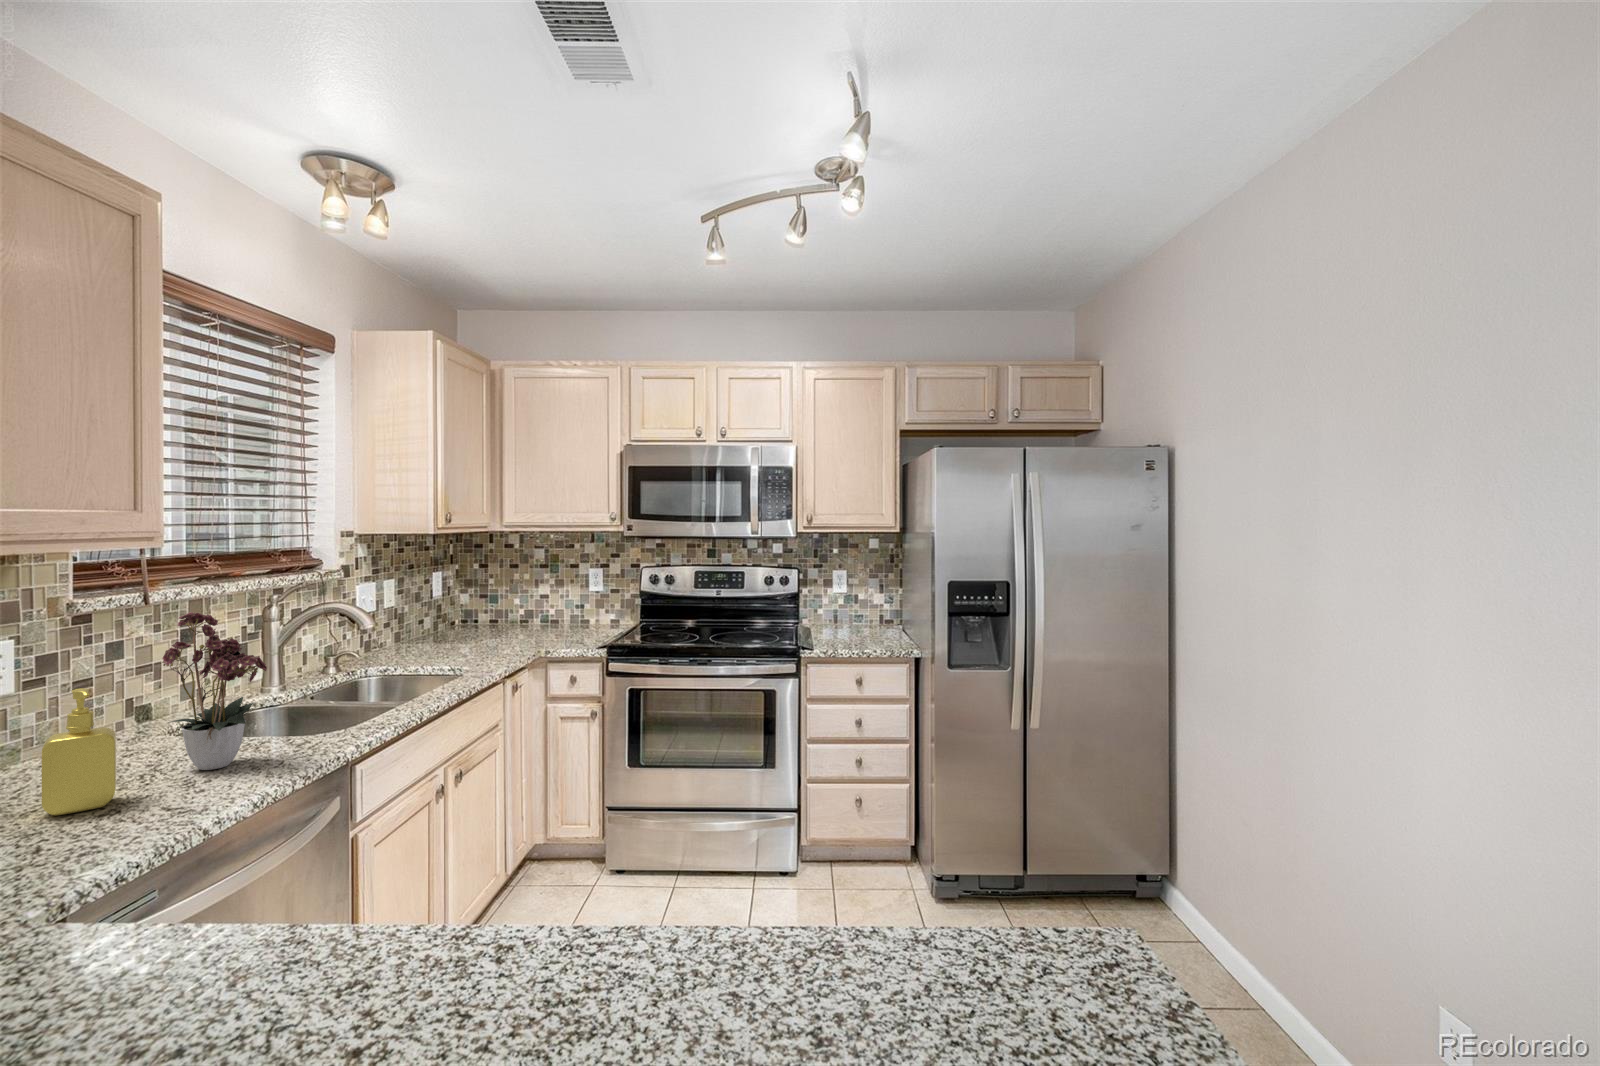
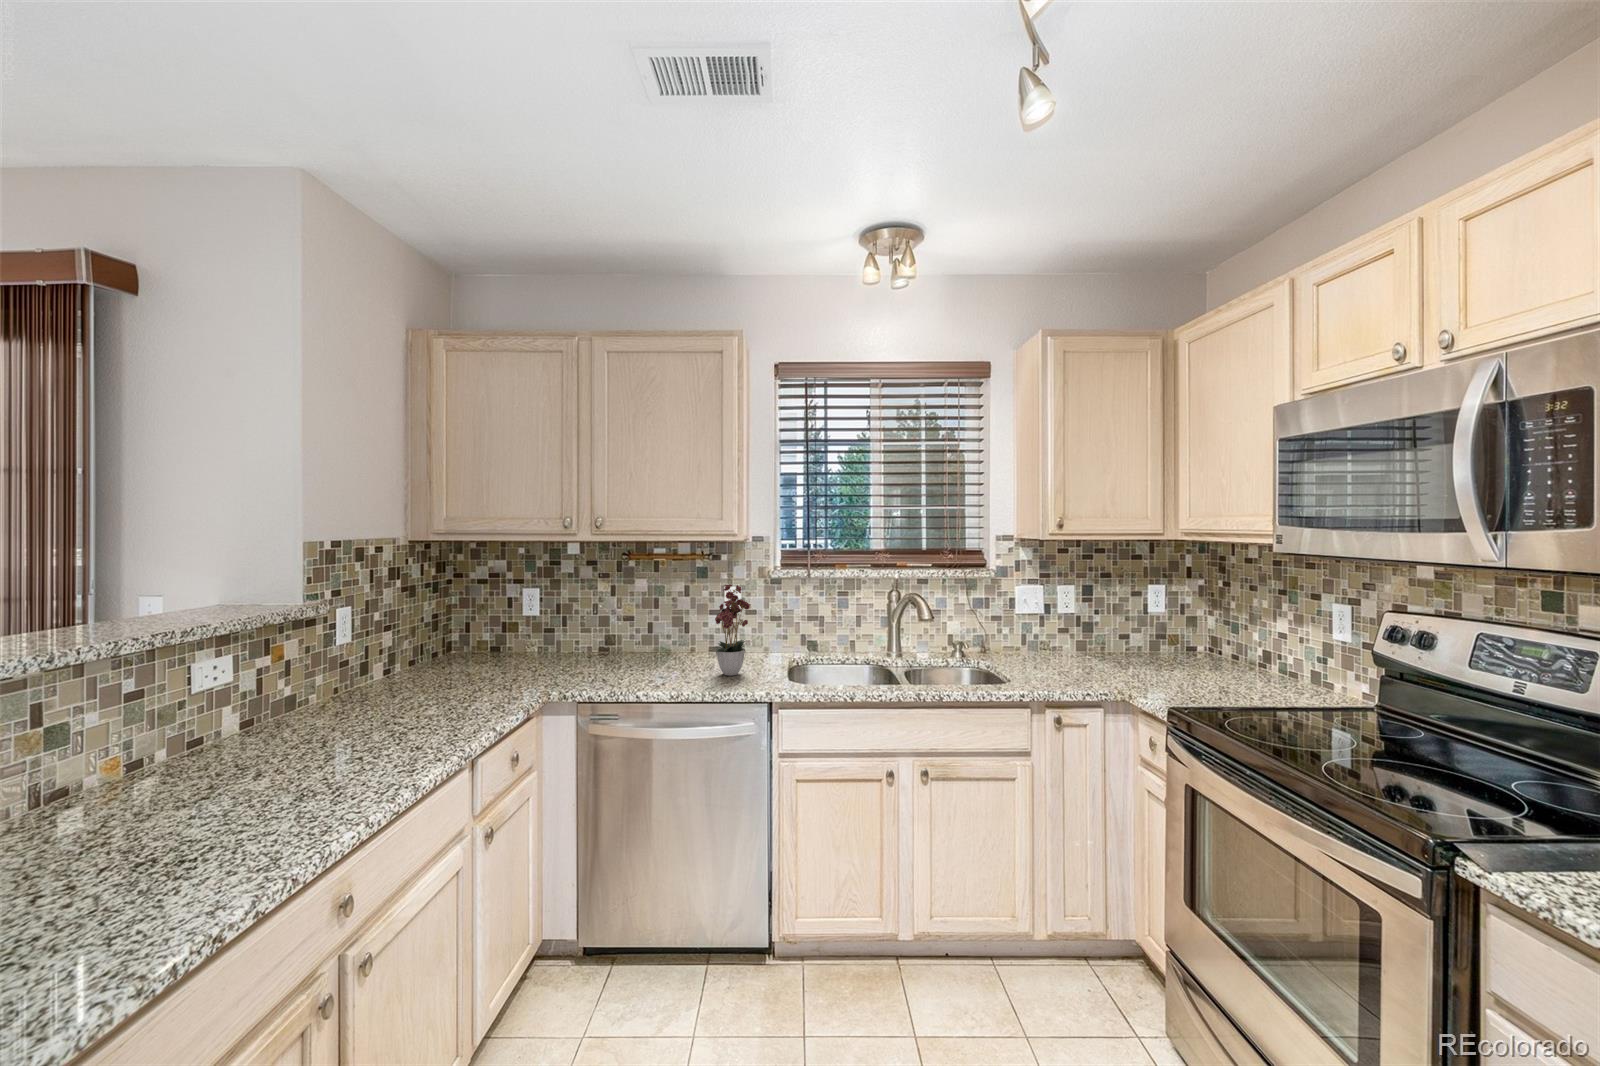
soap dispenser: present [42,688,116,816] -> none [663,613,688,672]

